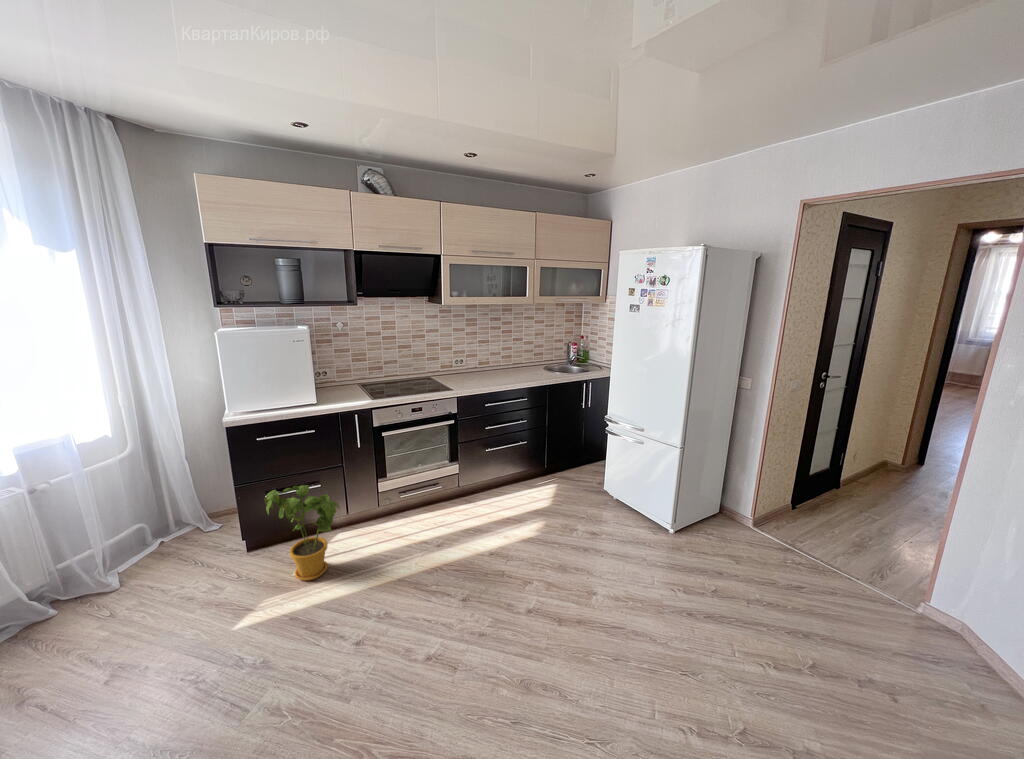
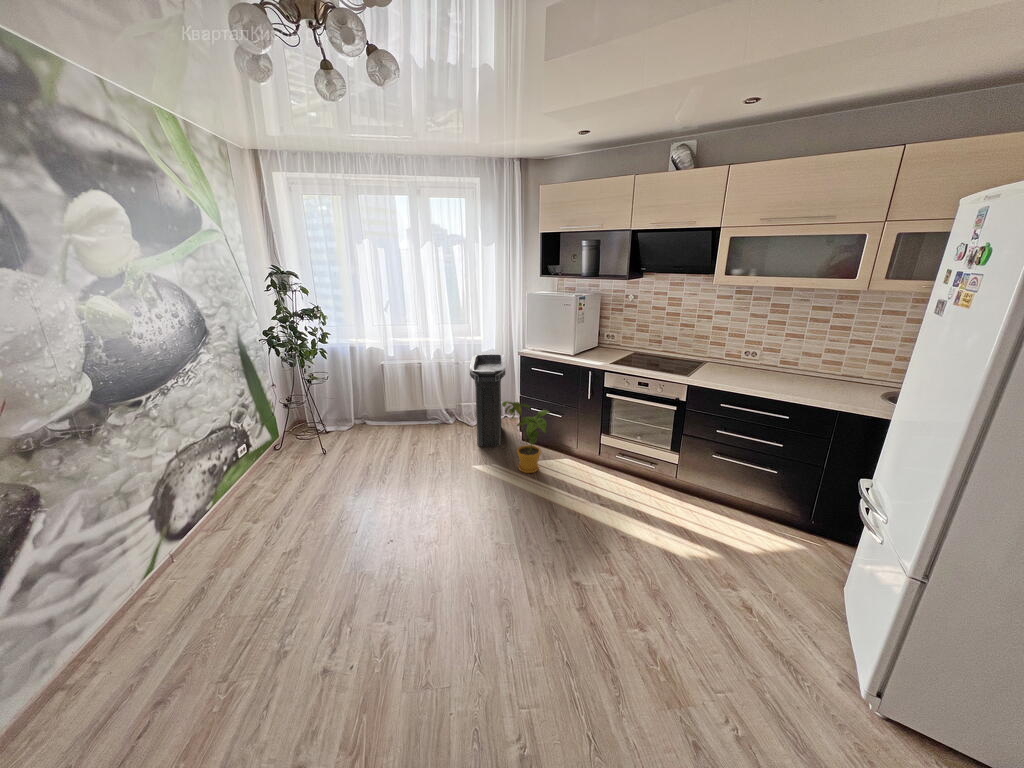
trash can: none [83,442,216,602] -> present [470,354,505,447]

